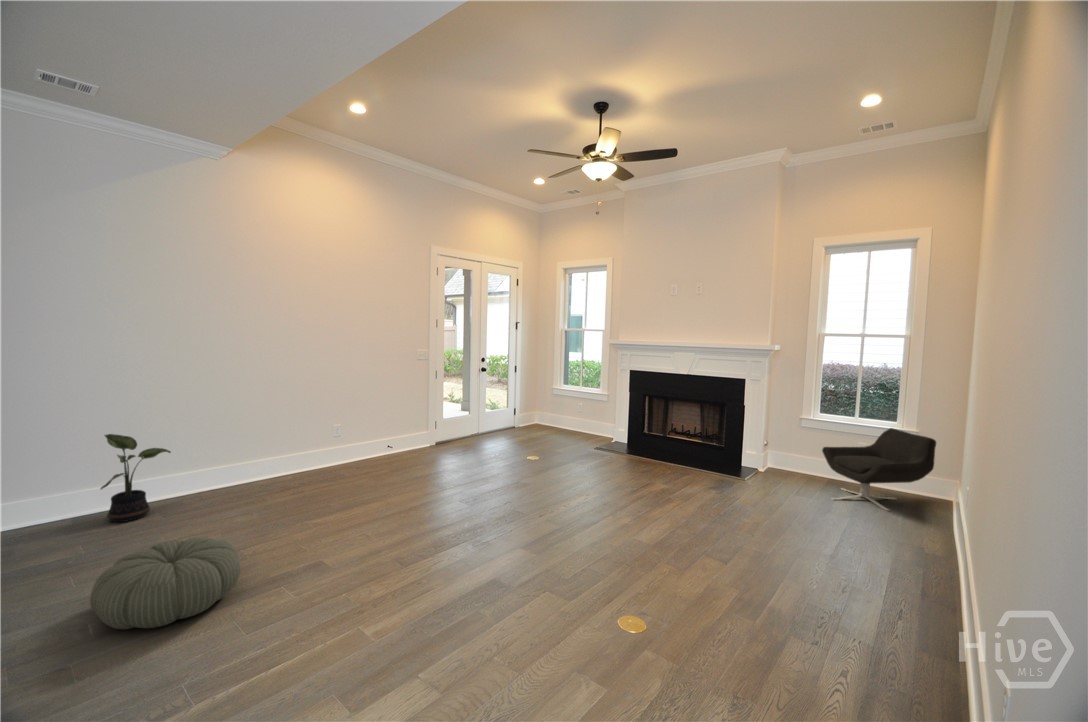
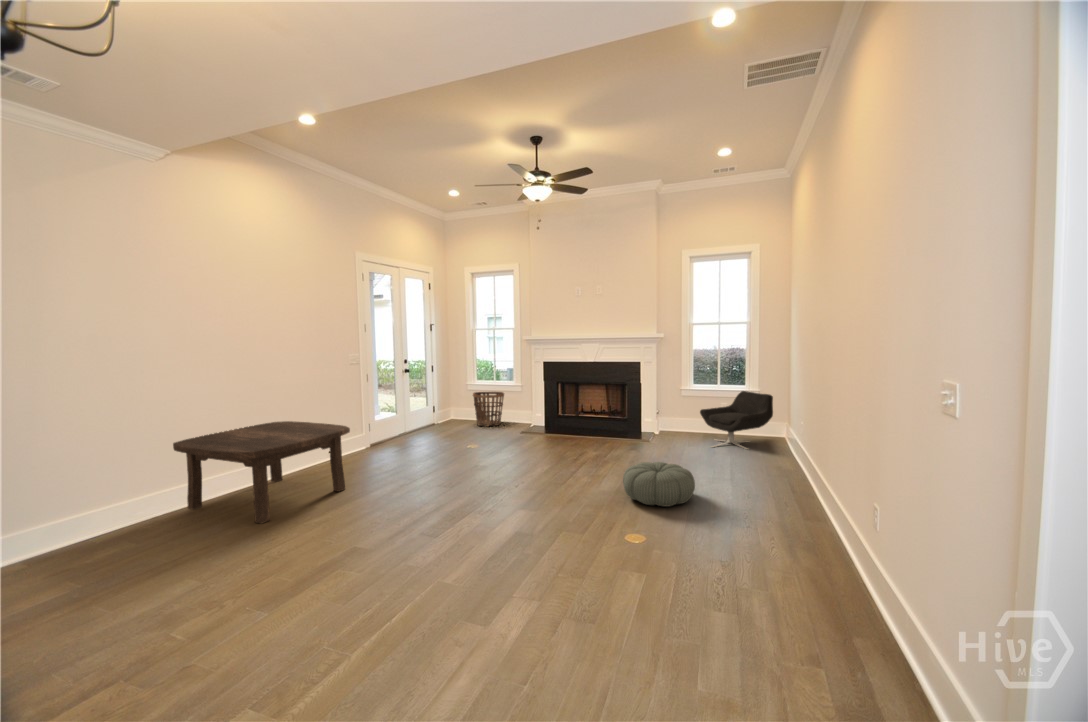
basket: none [554,397,588,436] -> present [473,392,504,426]
coffee table: none [227,411,388,515] -> present [173,421,350,524]
potted plant: present [101,434,171,522] -> none [34,465,119,559]
pouf: present [90,537,240,629] -> present [623,462,695,506]

